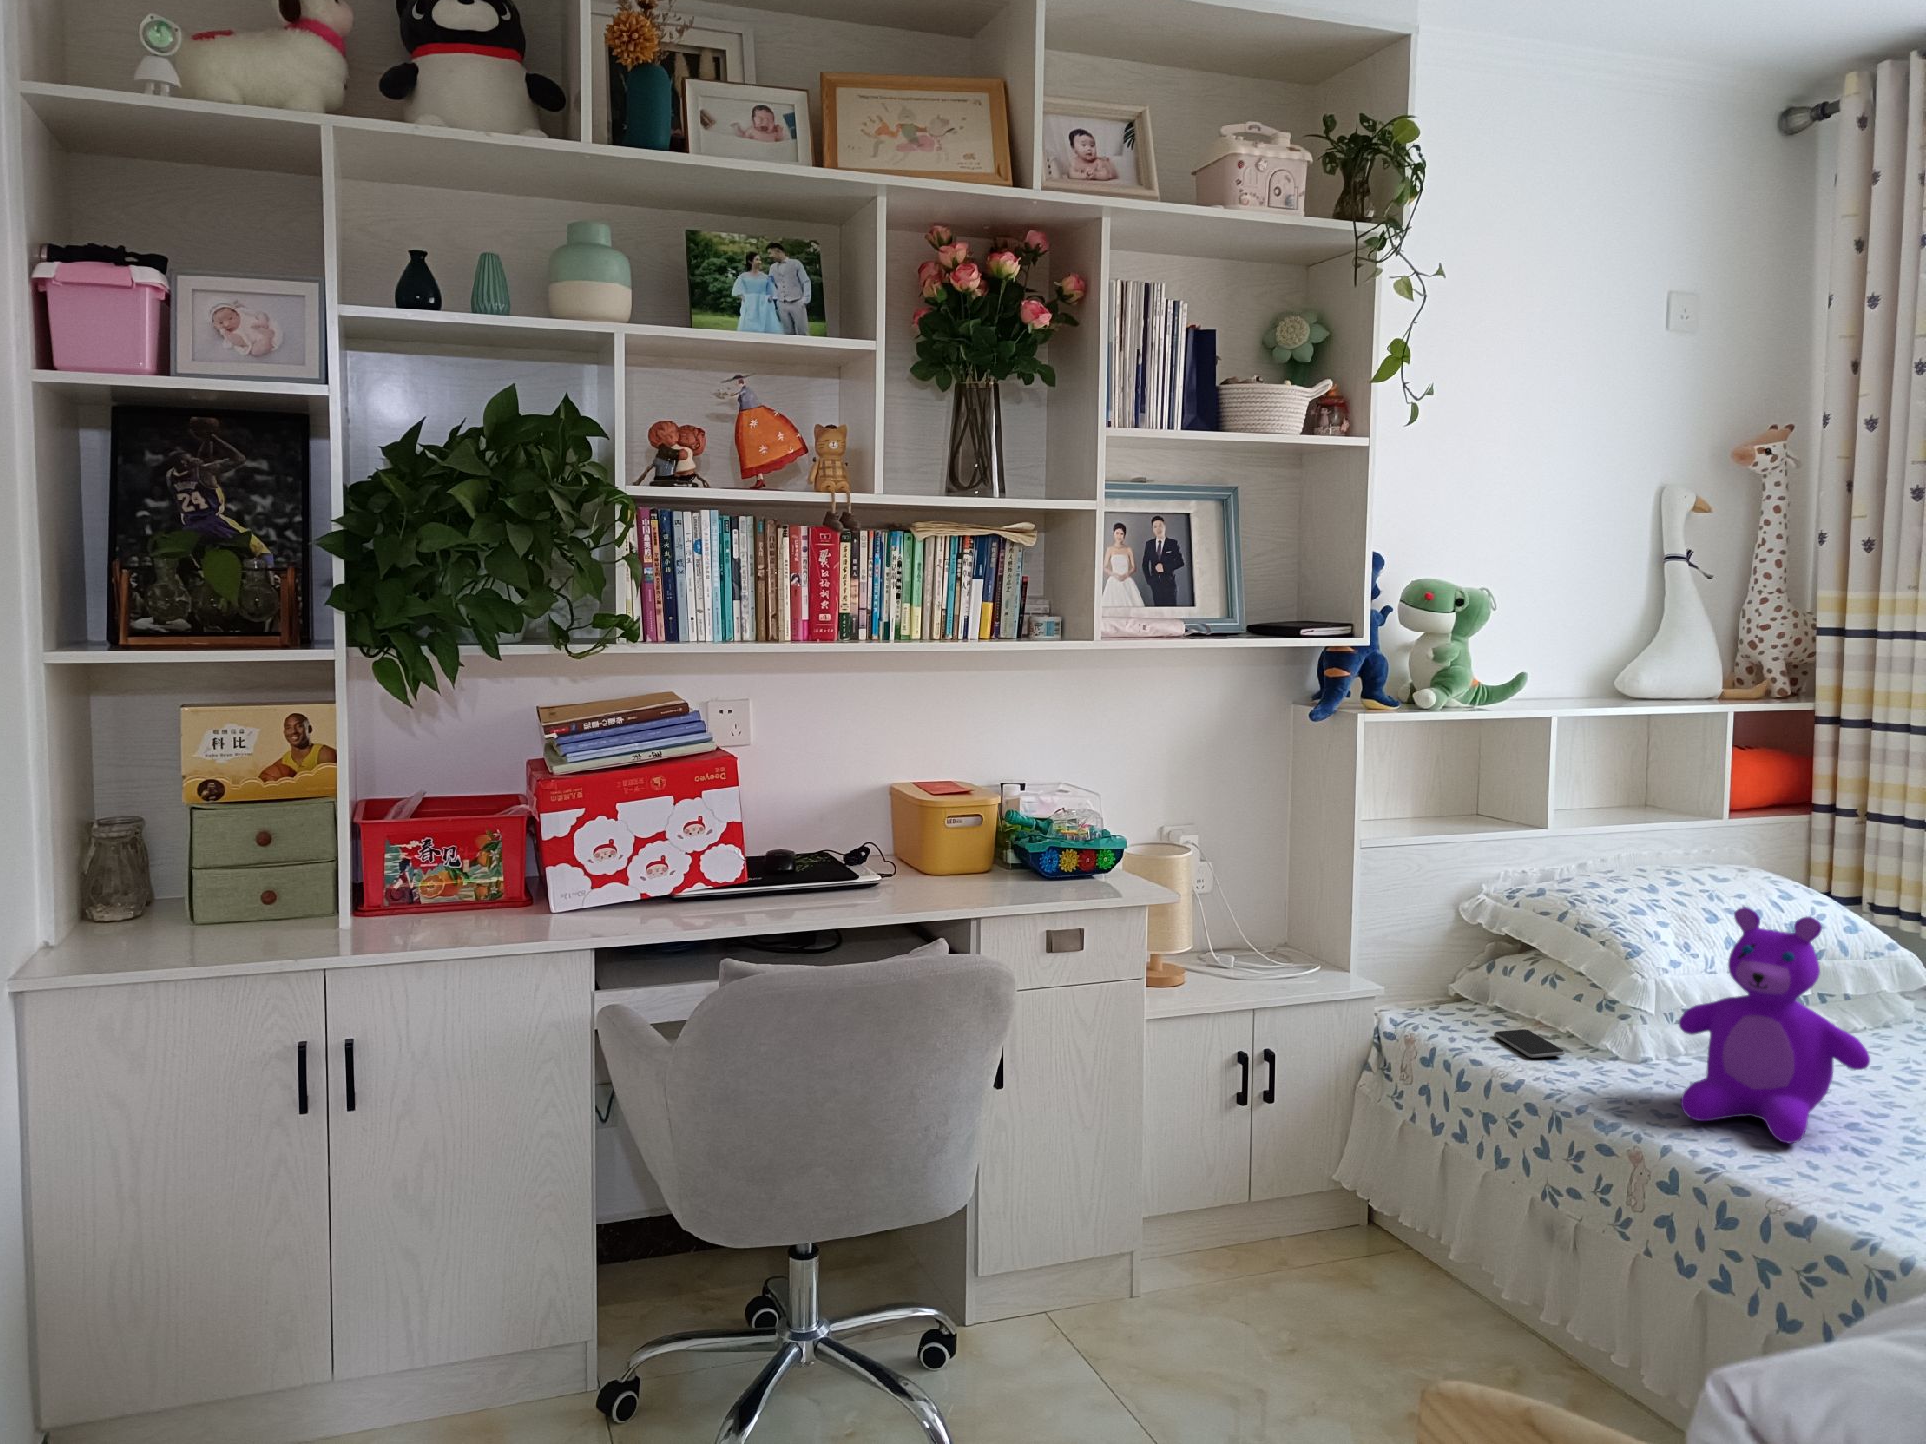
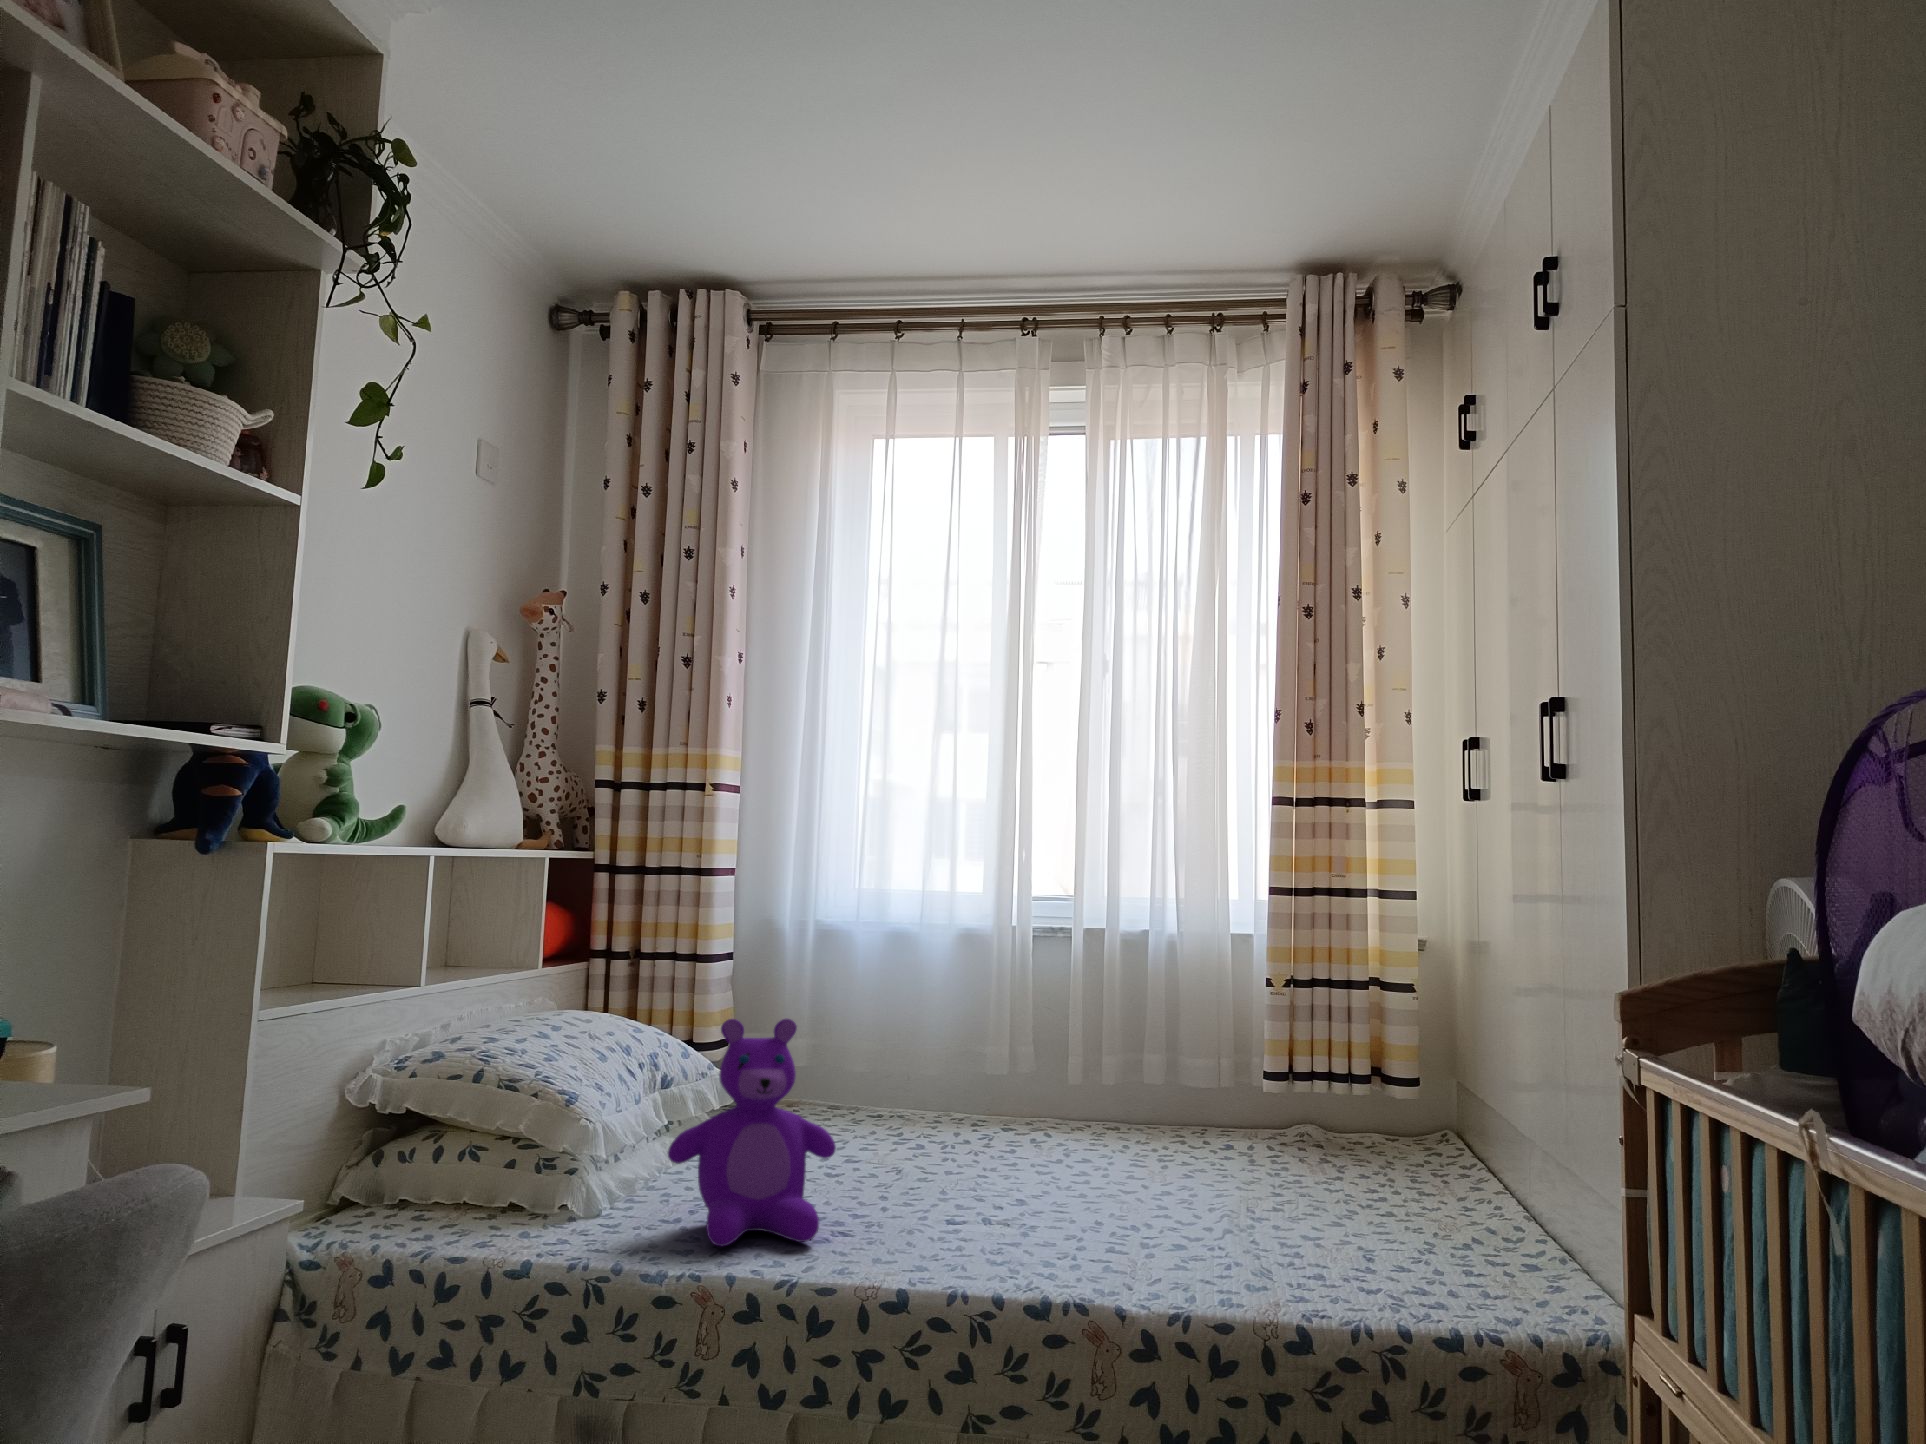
smartphone: present [1494,1029,1565,1058] -> none [434,1215,531,1240]

